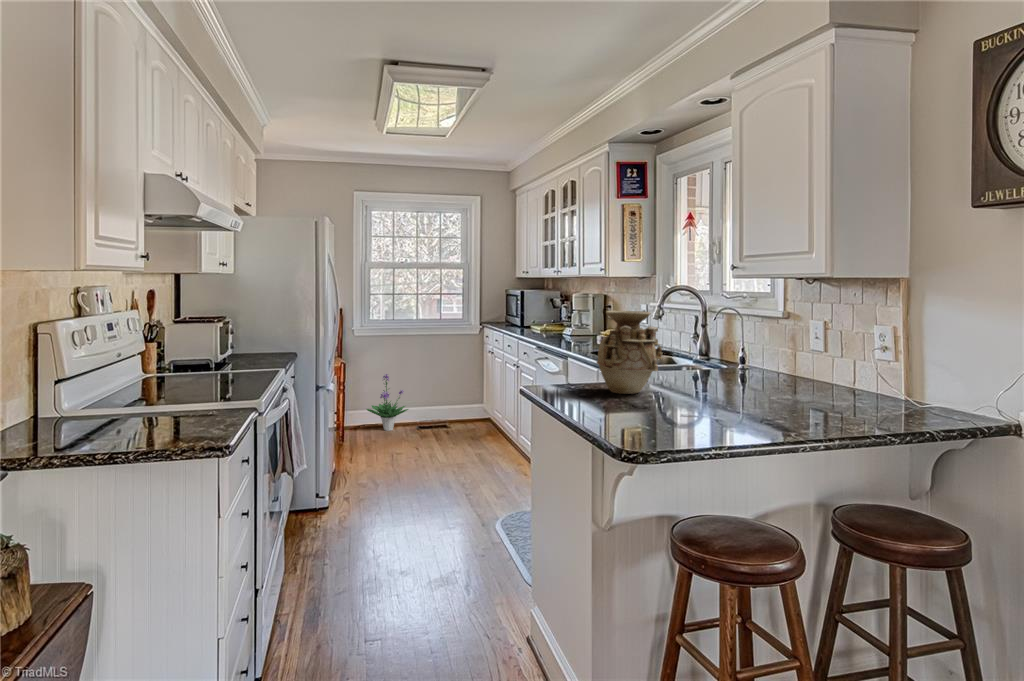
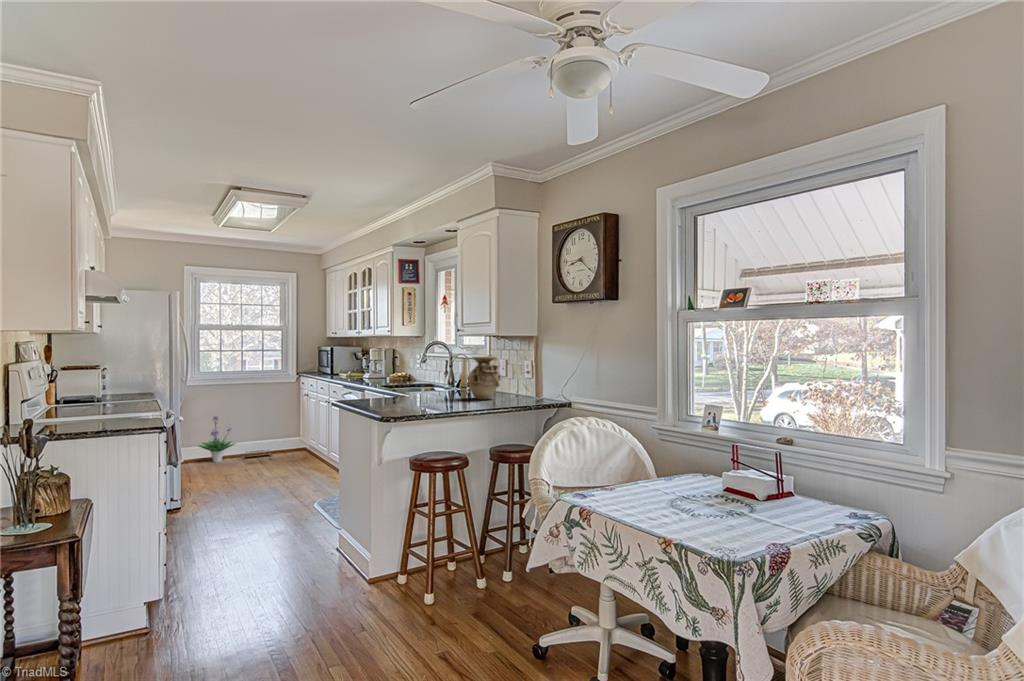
vase: present [596,311,662,394] -> present [468,356,501,399]

